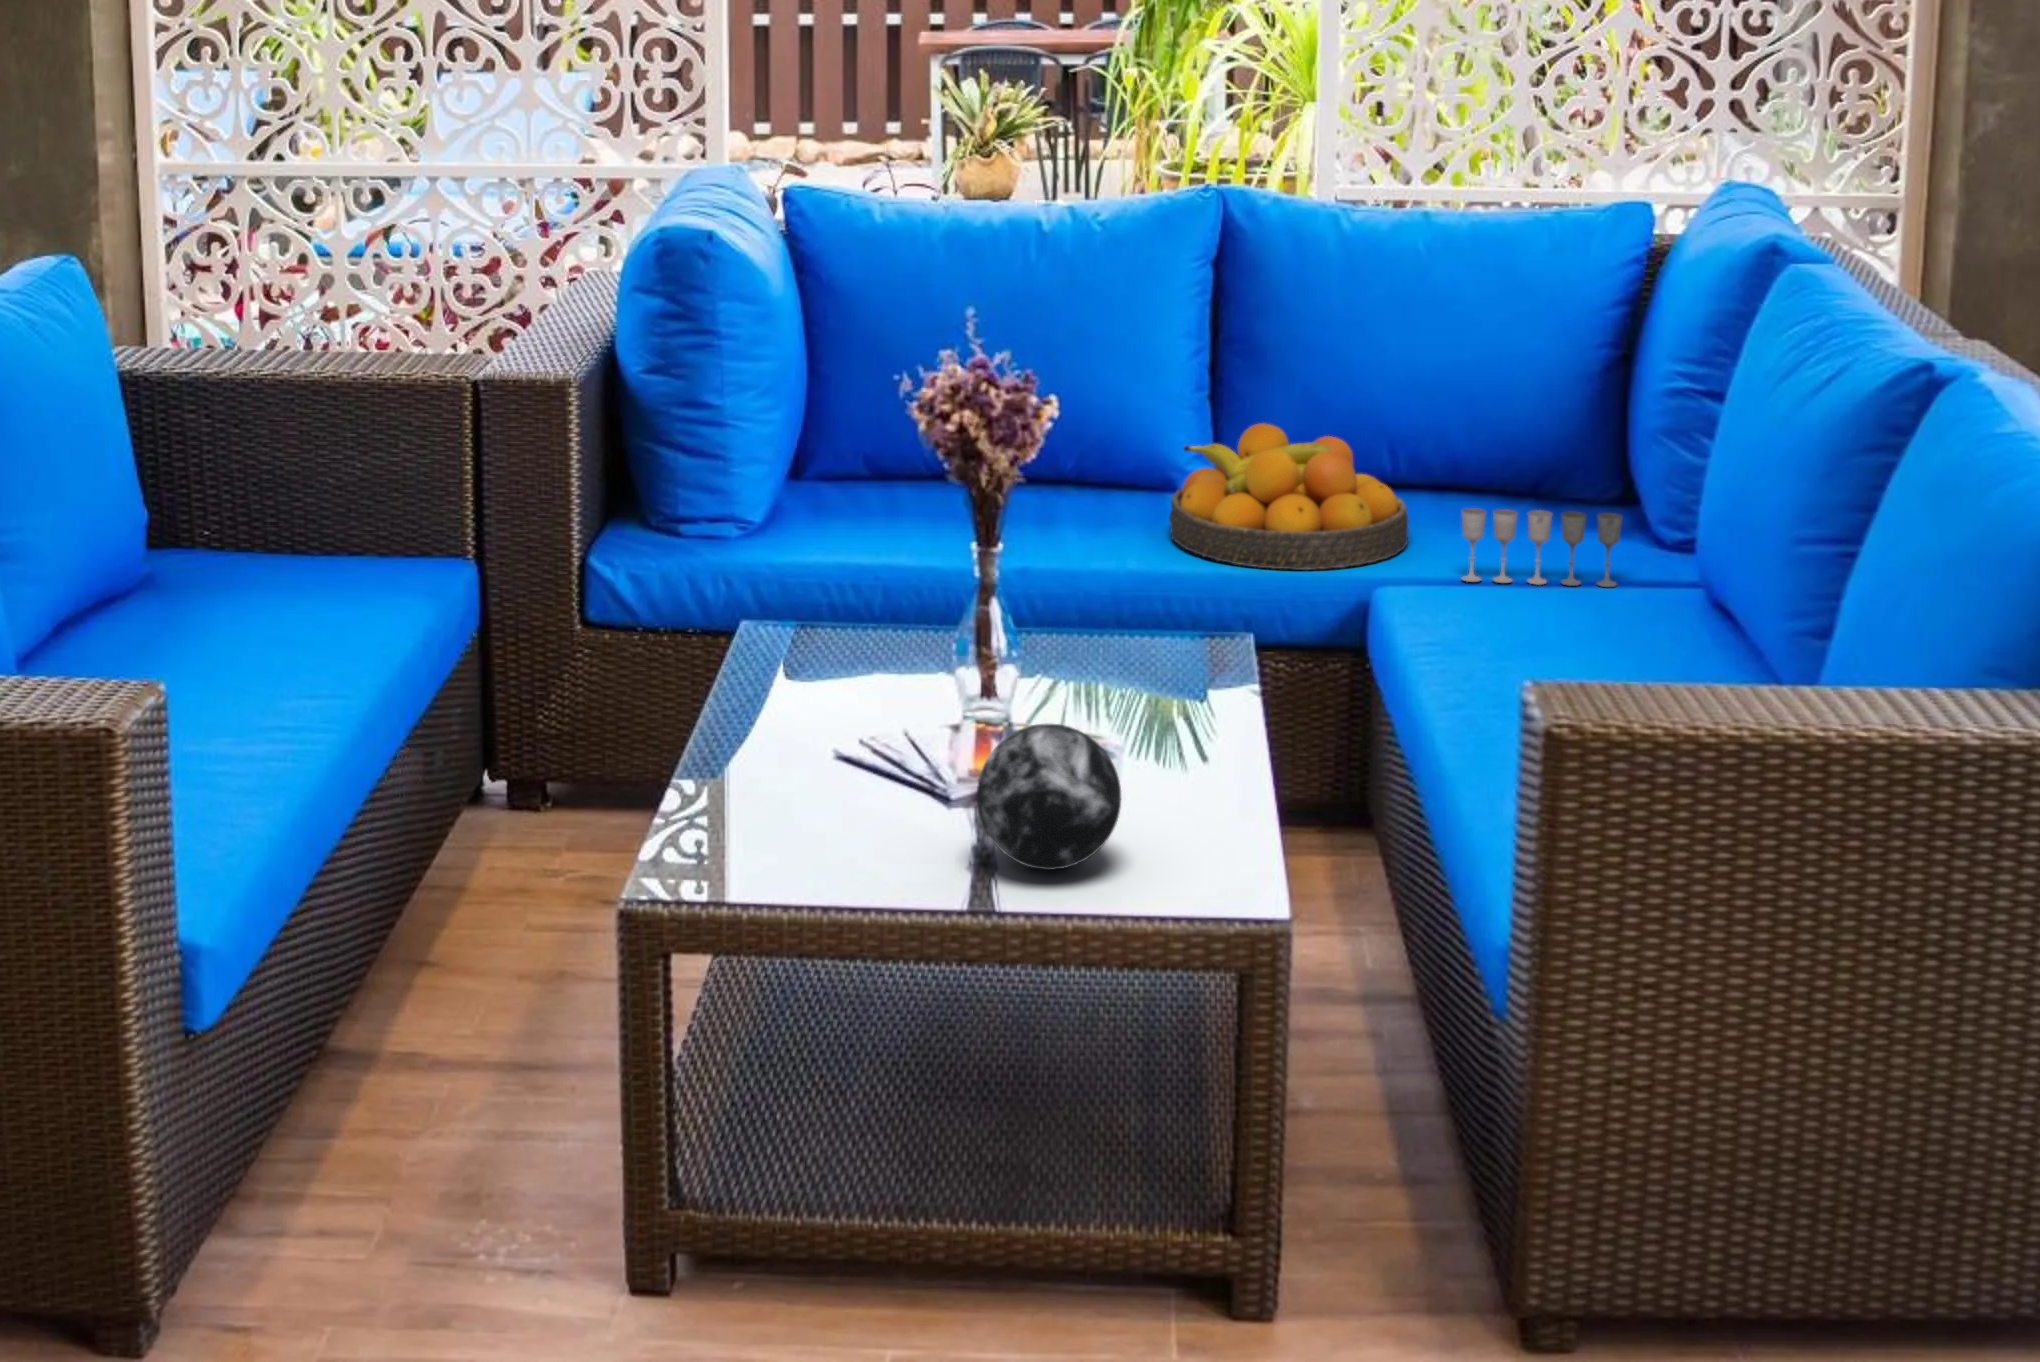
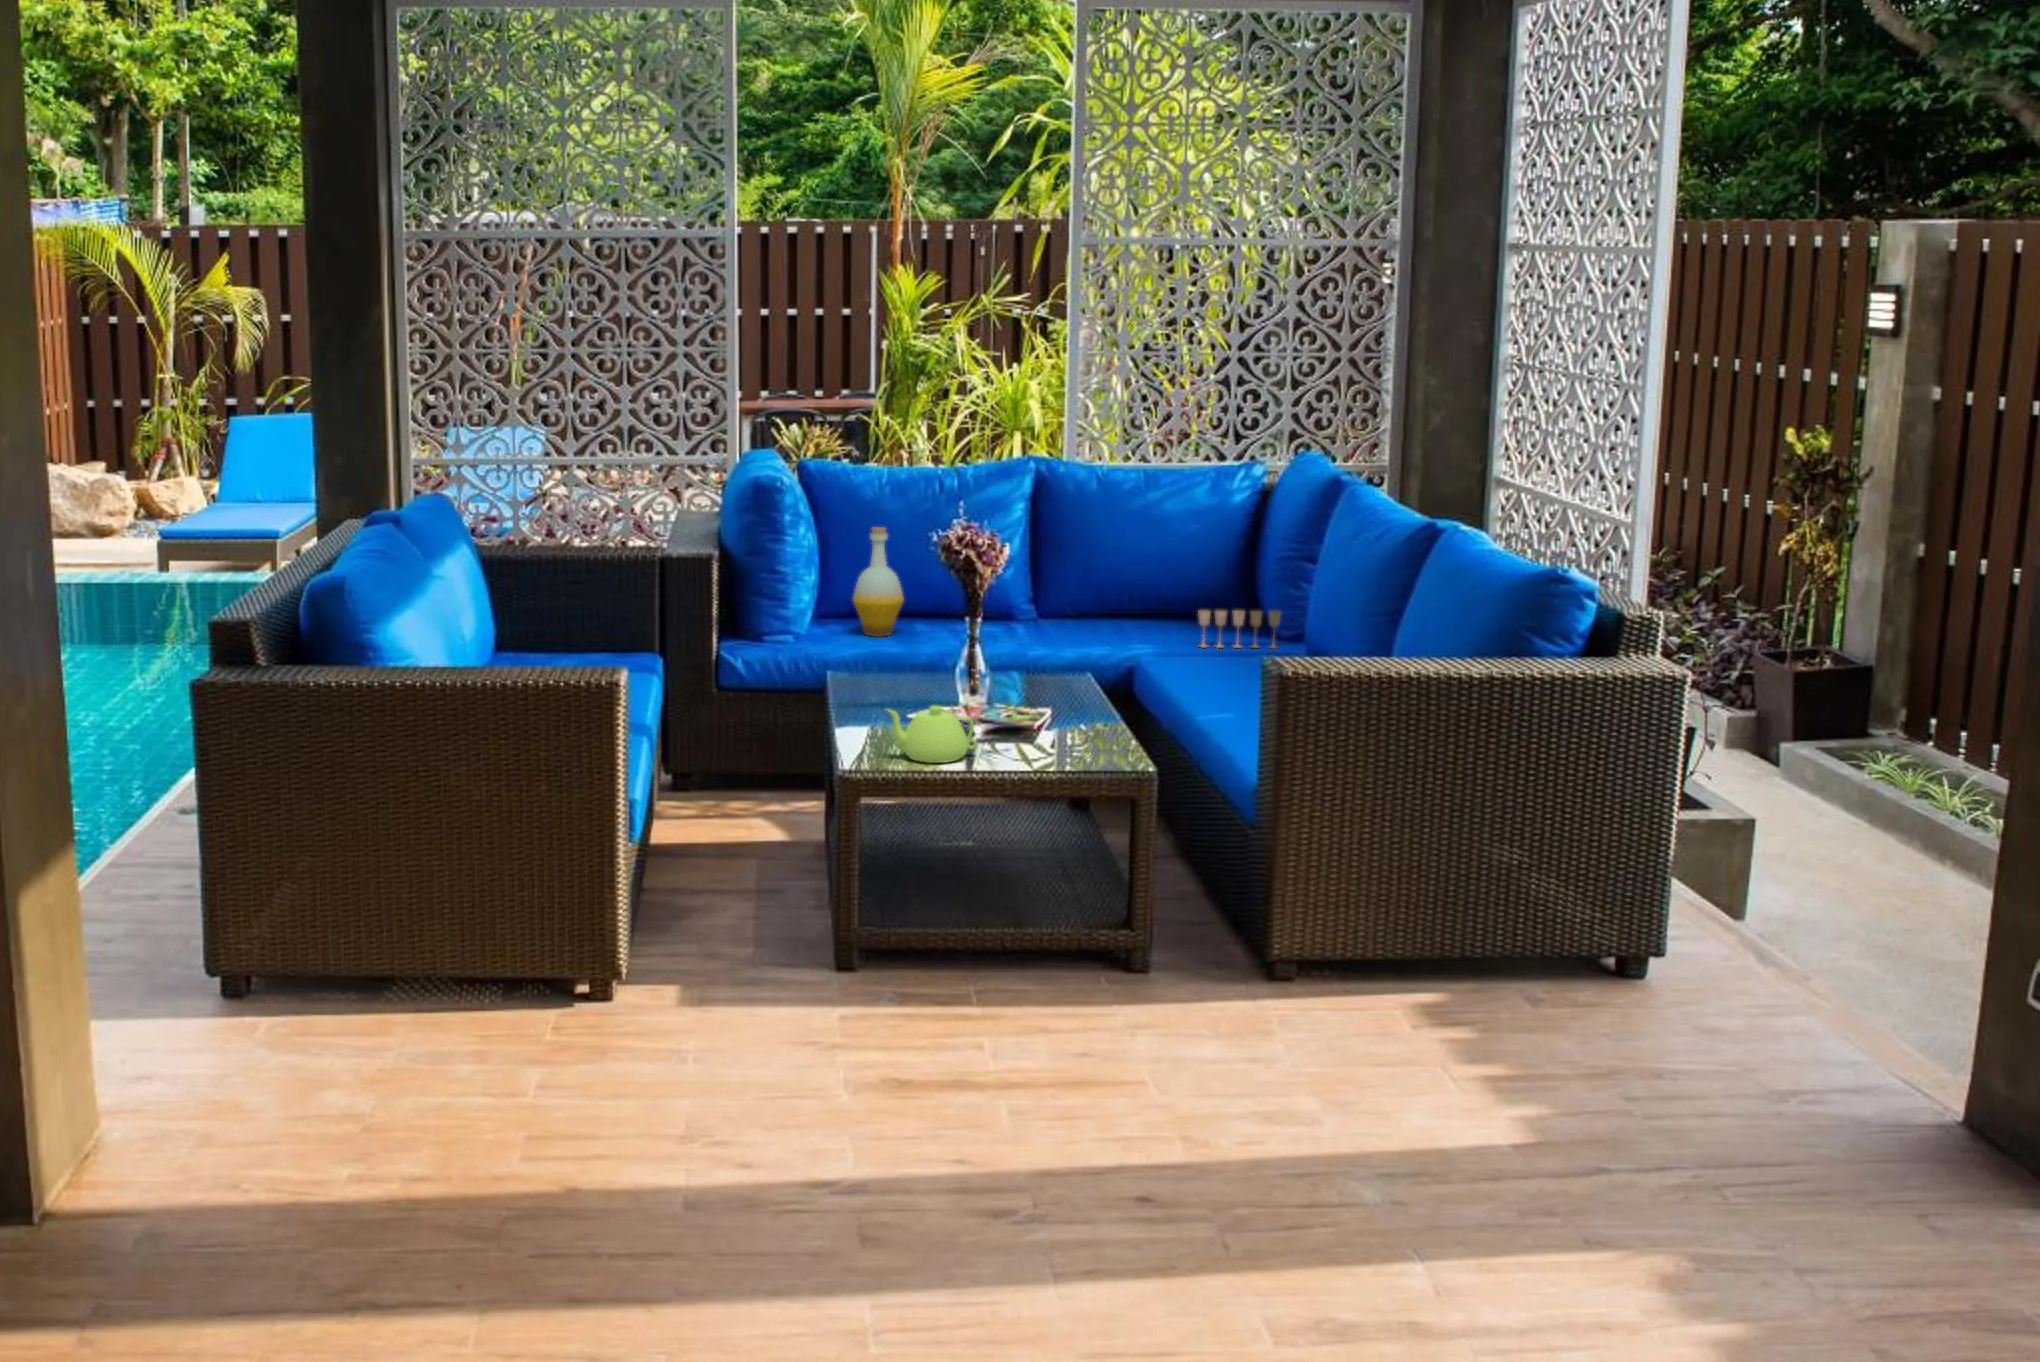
bottle: none [819,333,916,540] -> present [853,527,904,637]
fruit bowl: present [1169,424,1408,570] -> none [1038,573,1164,644]
decorative orb: present [977,724,1121,870] -> none [1017,684,1087,754]
teapot: none [700,764,894,887] -> present [888,706,977,763]

